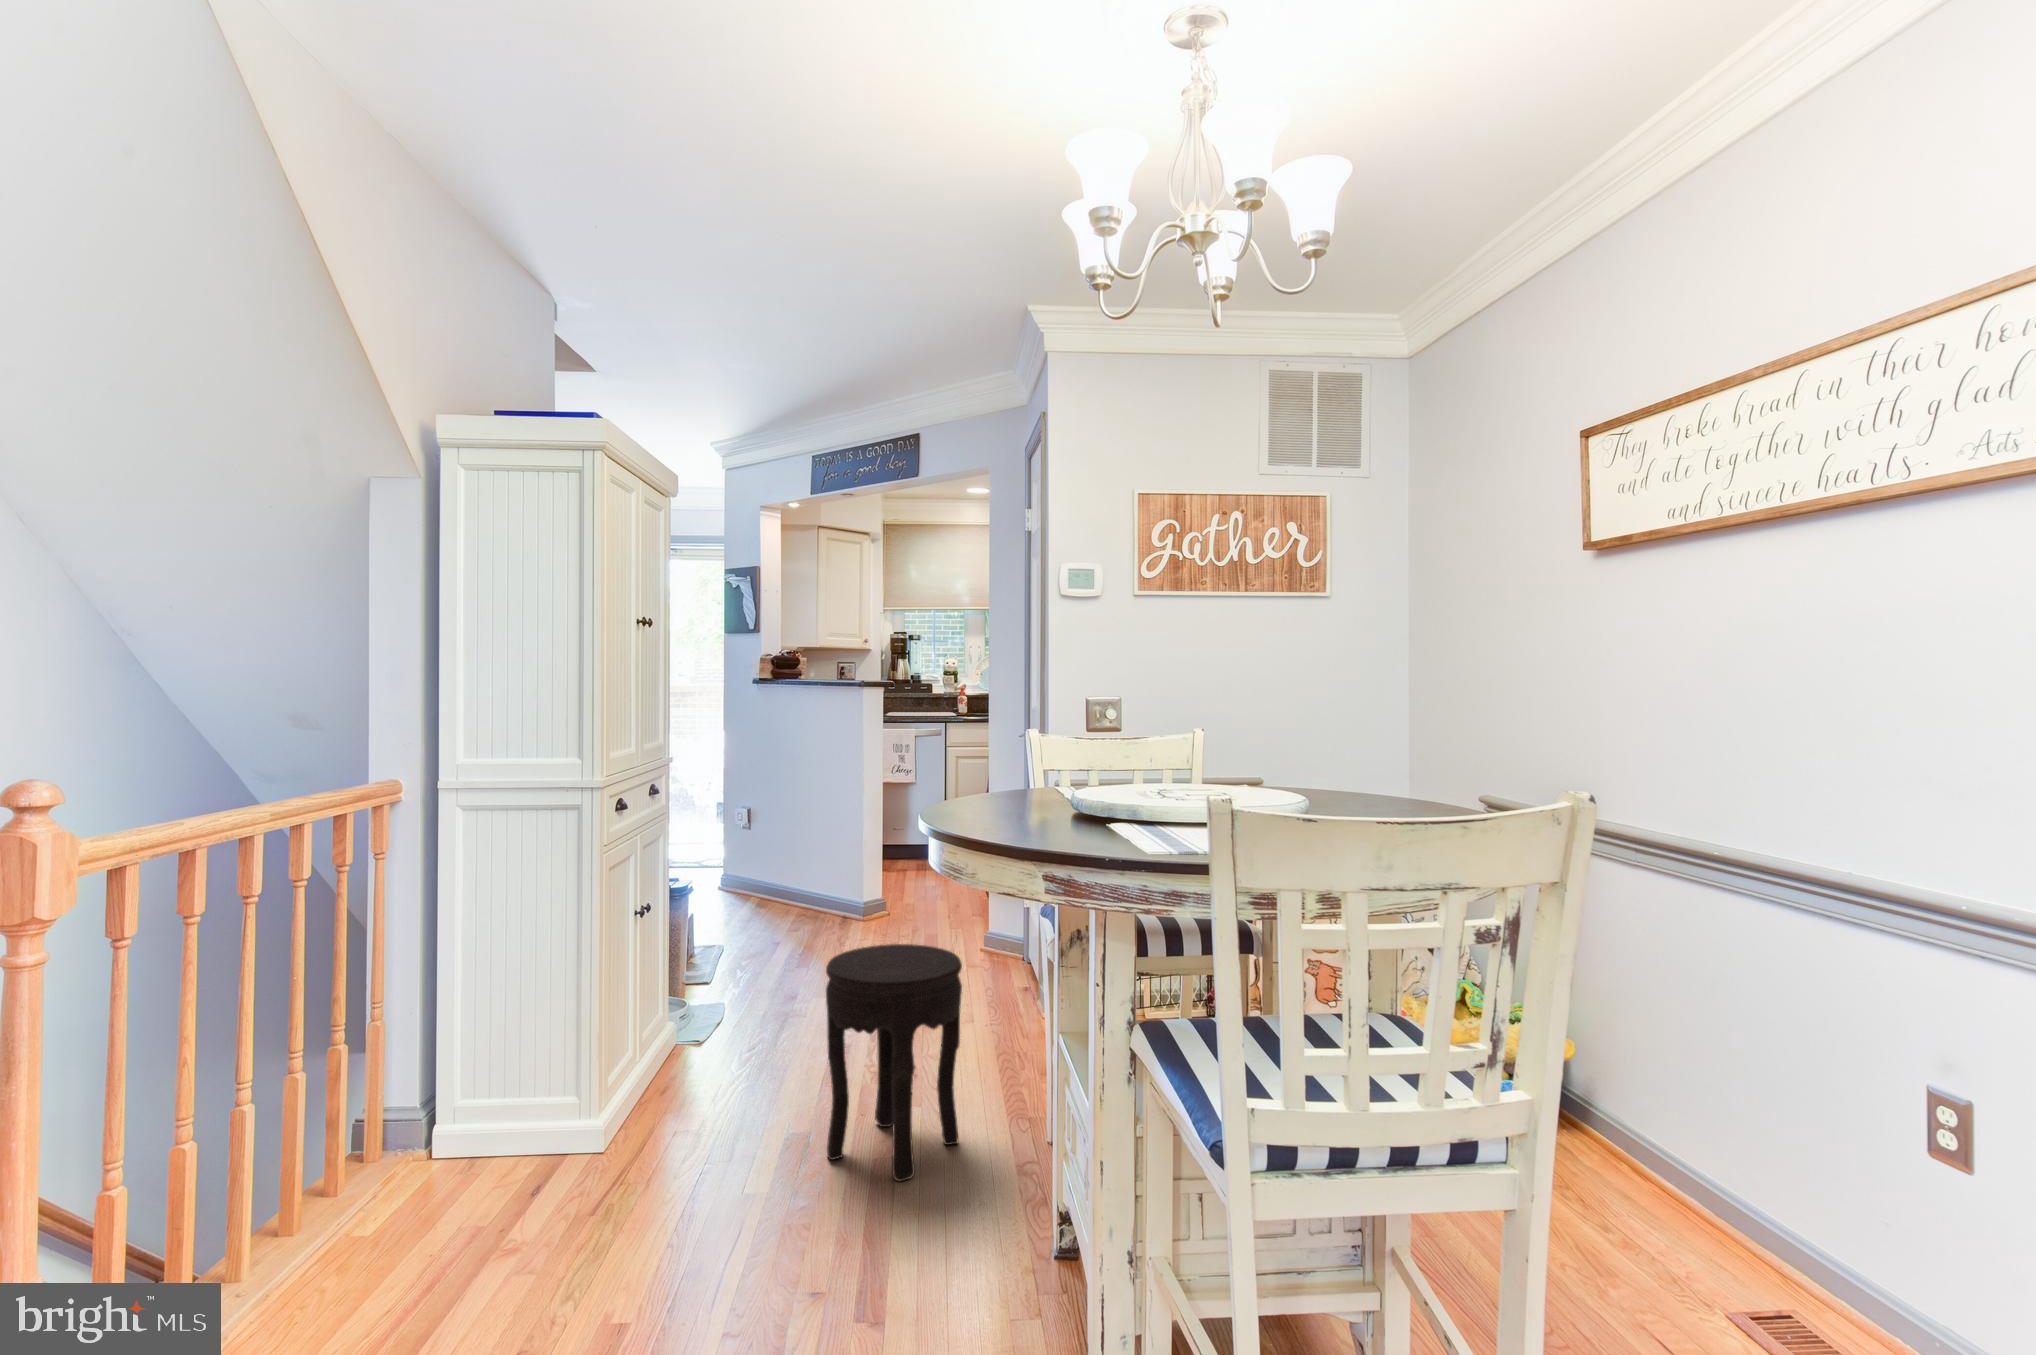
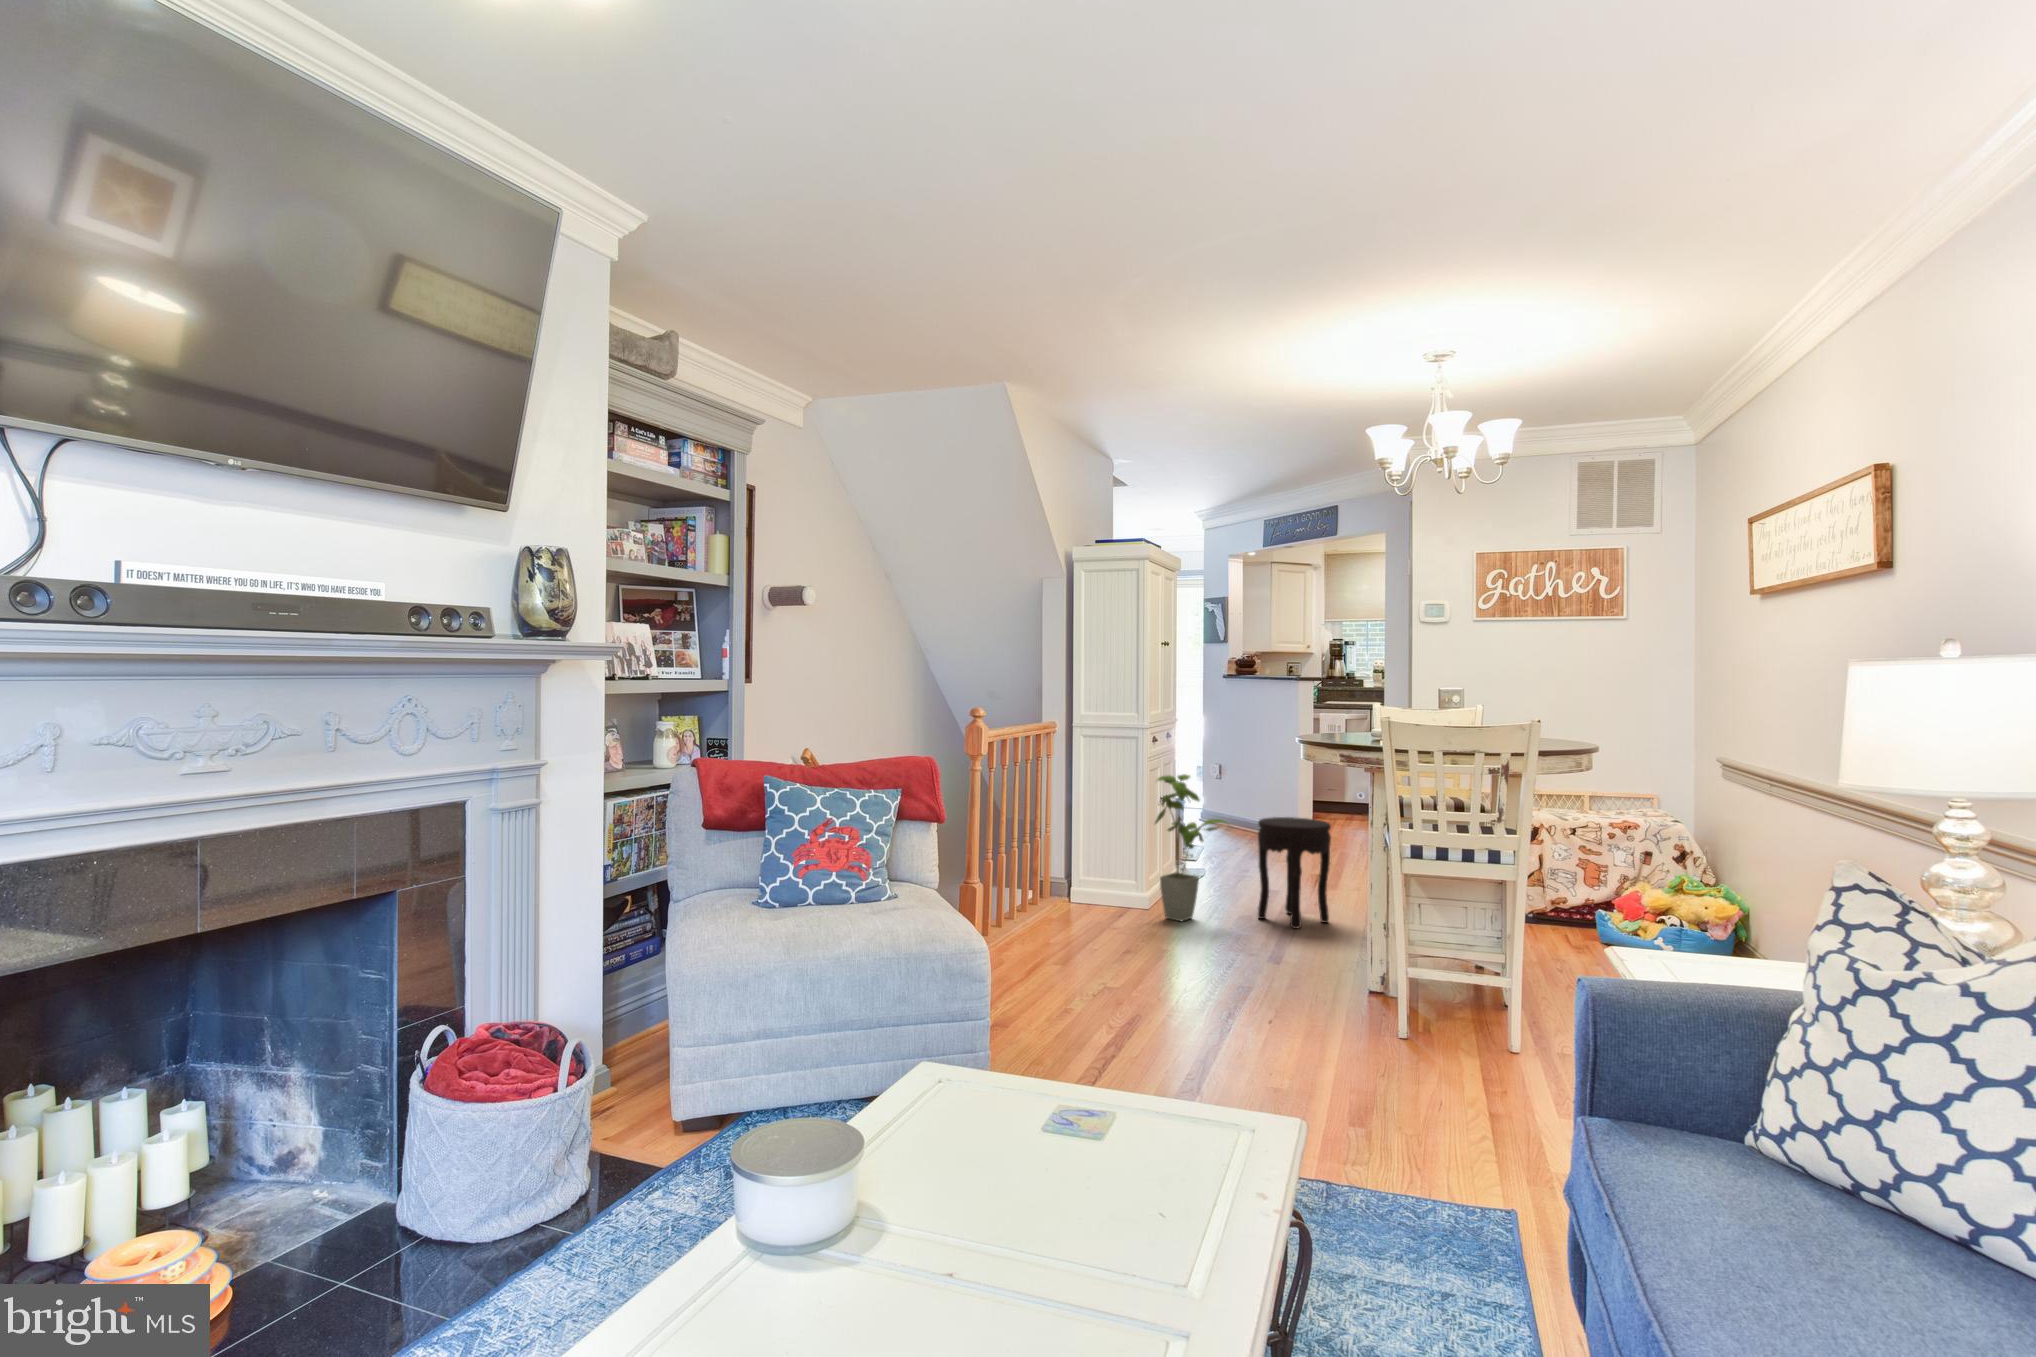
house plant: none [605,893,779,1210] -> present [1155,774,1228,921]

